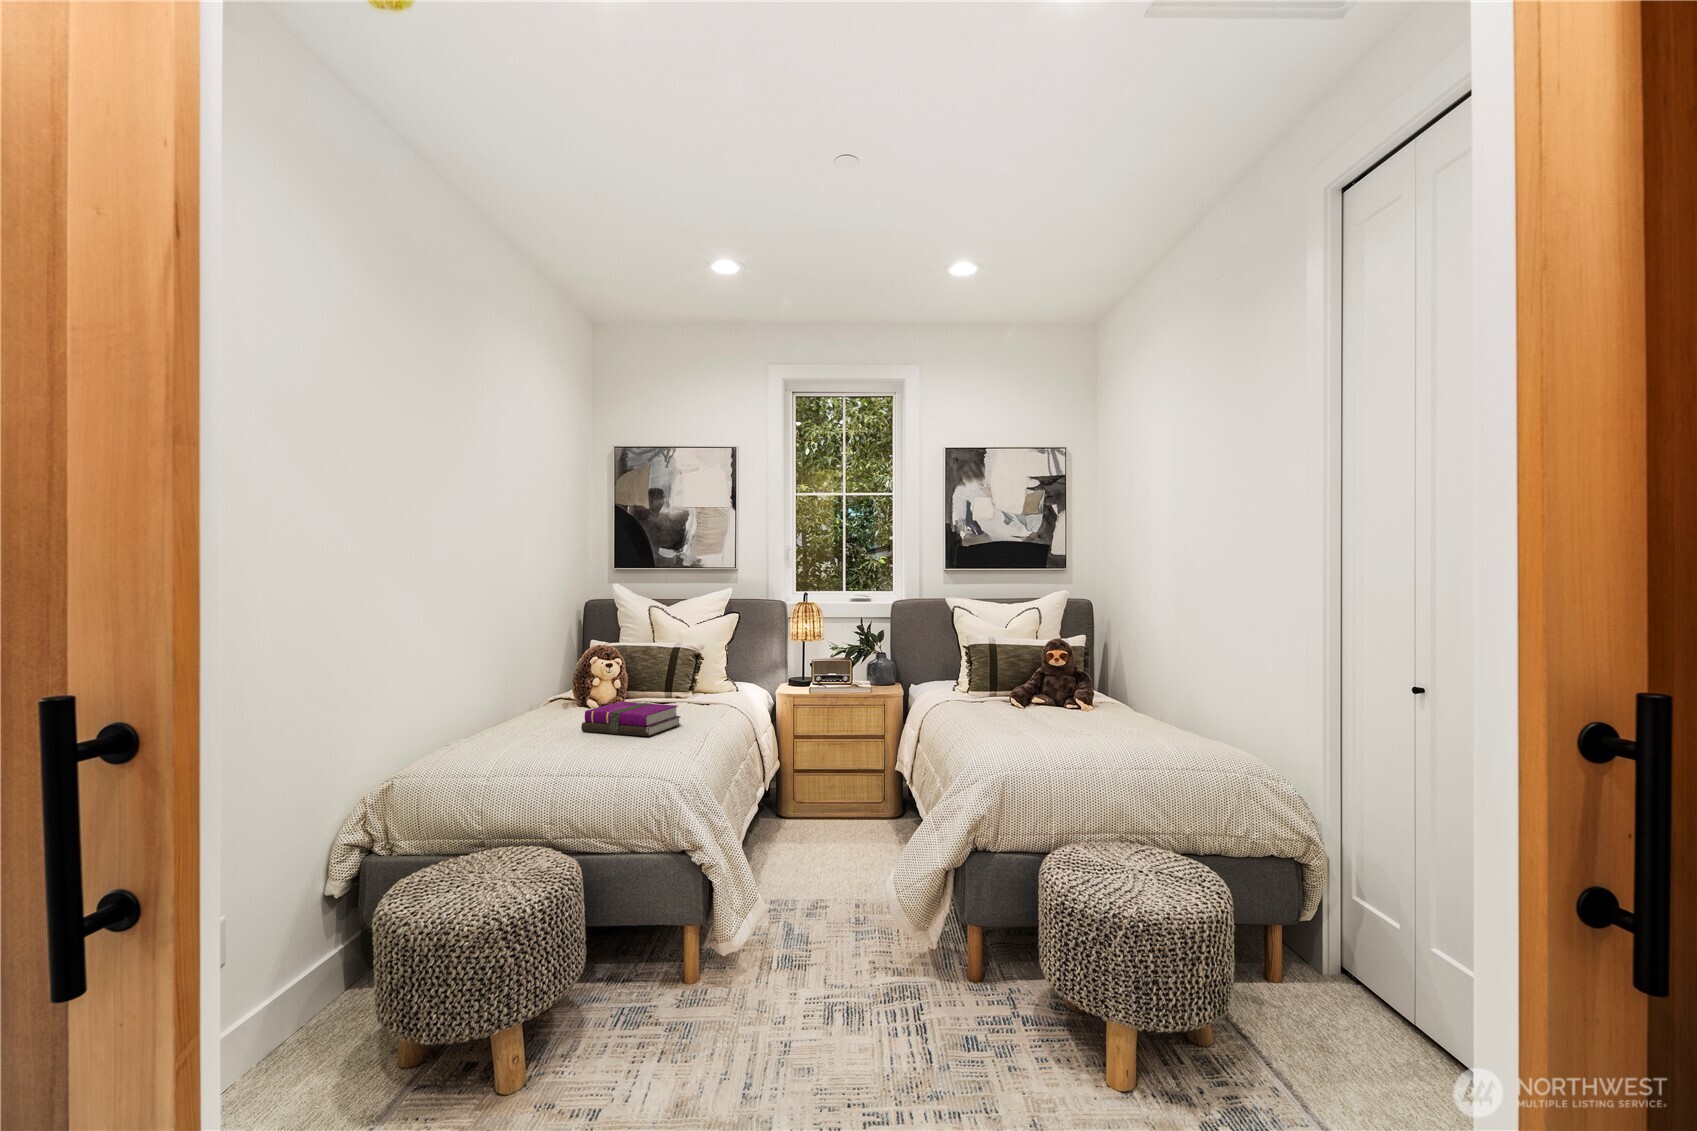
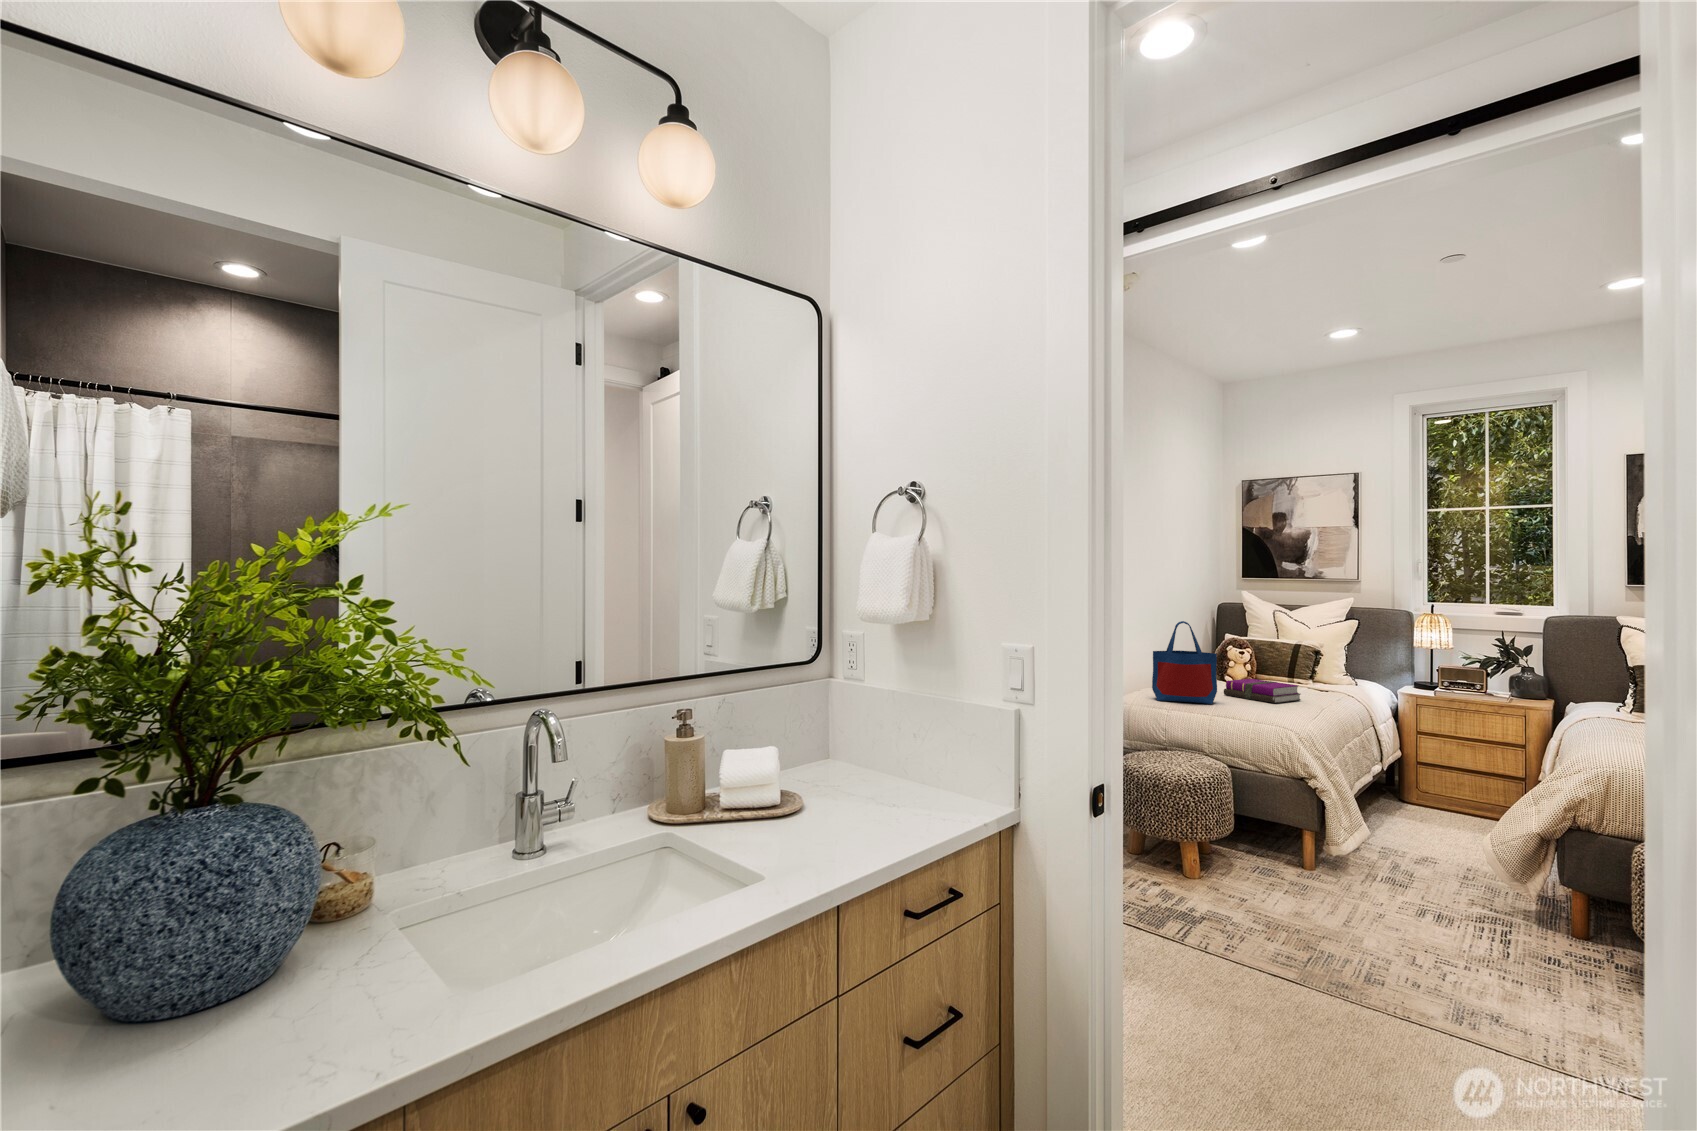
tote bag: none [465,628,568,762] -> present [1152,621,1217,704]

